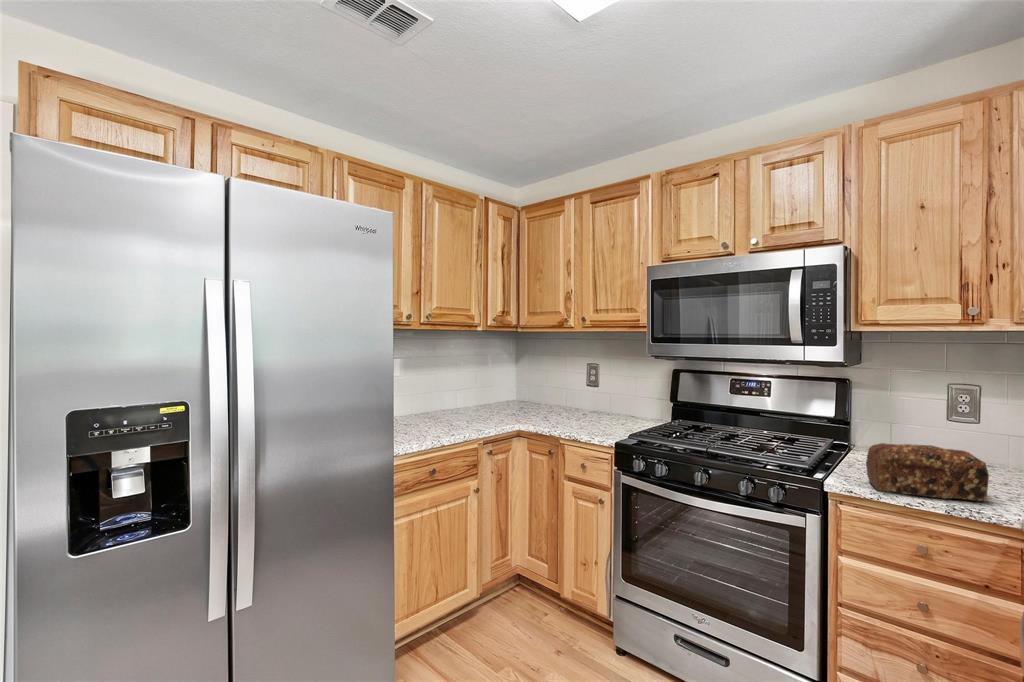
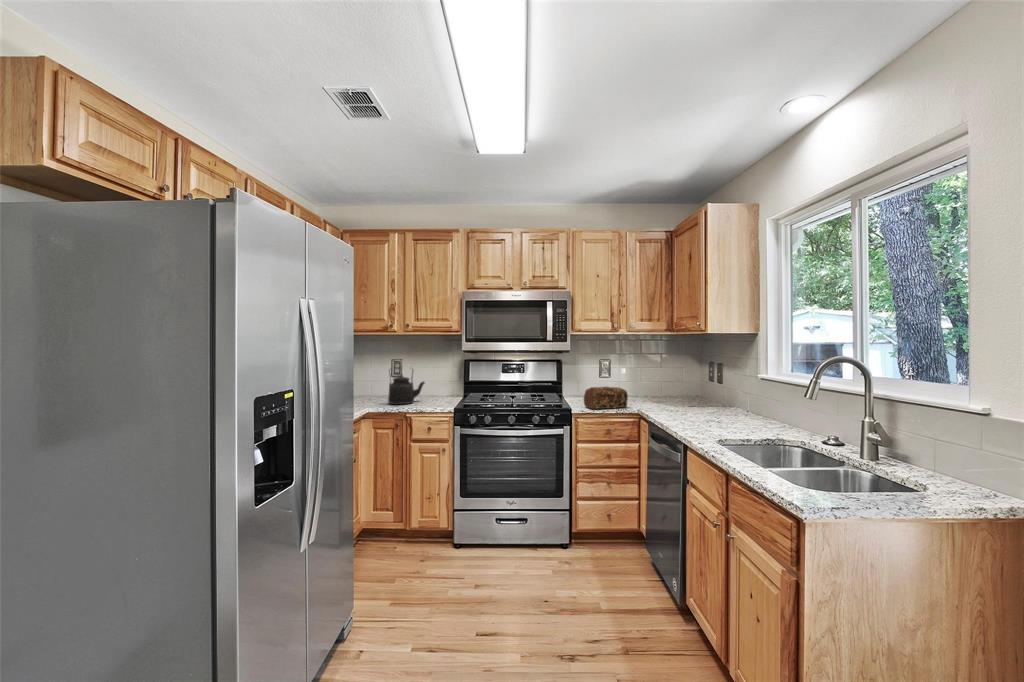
kettle: none [558,377,608,427] -> present [388,370,425,404]

